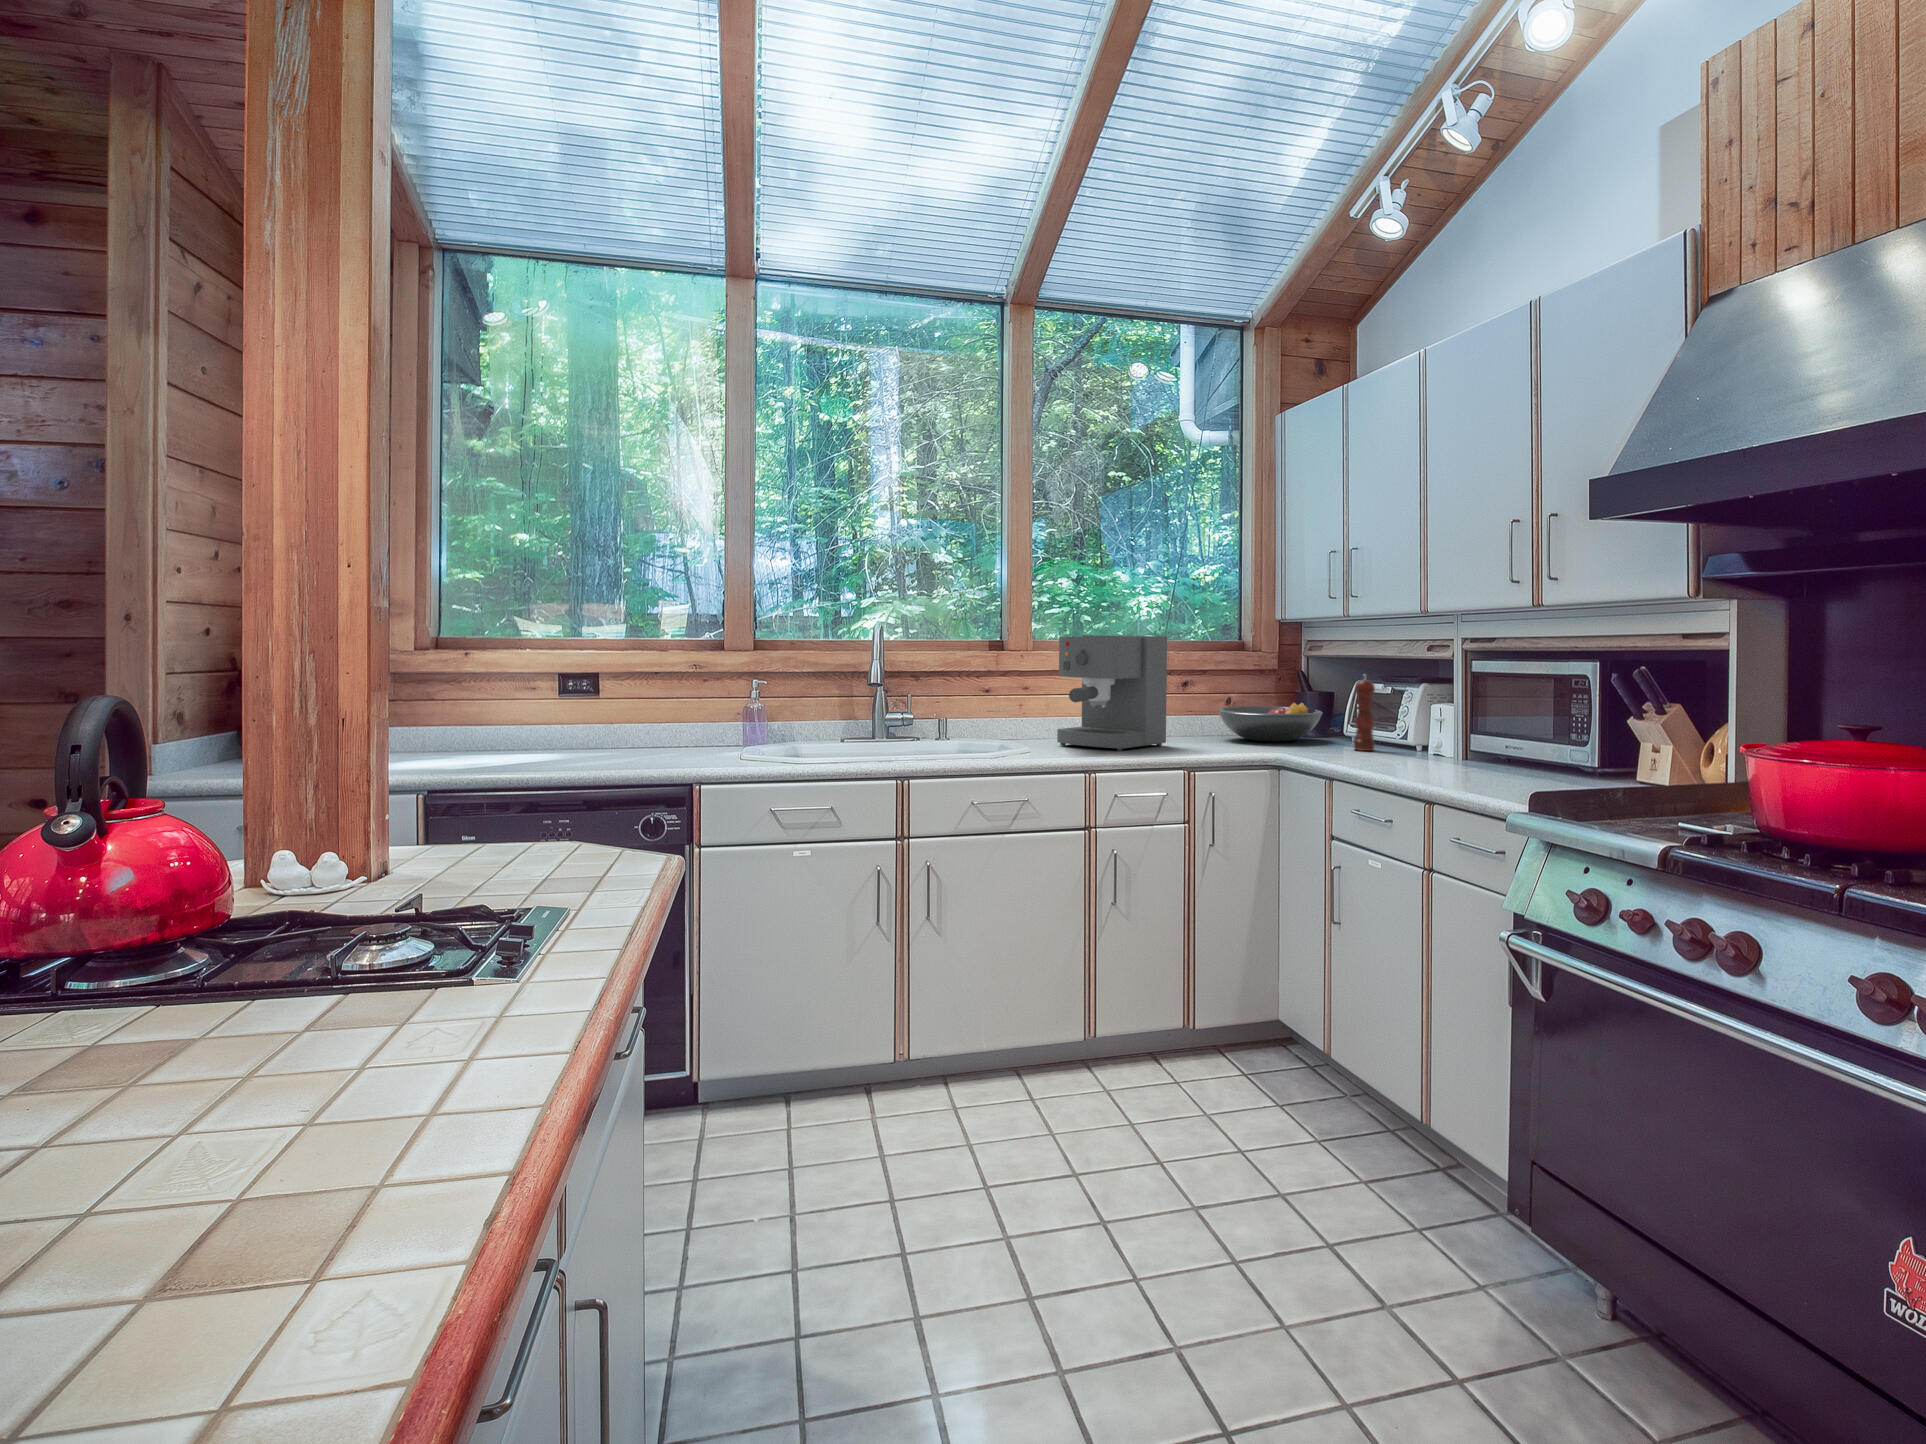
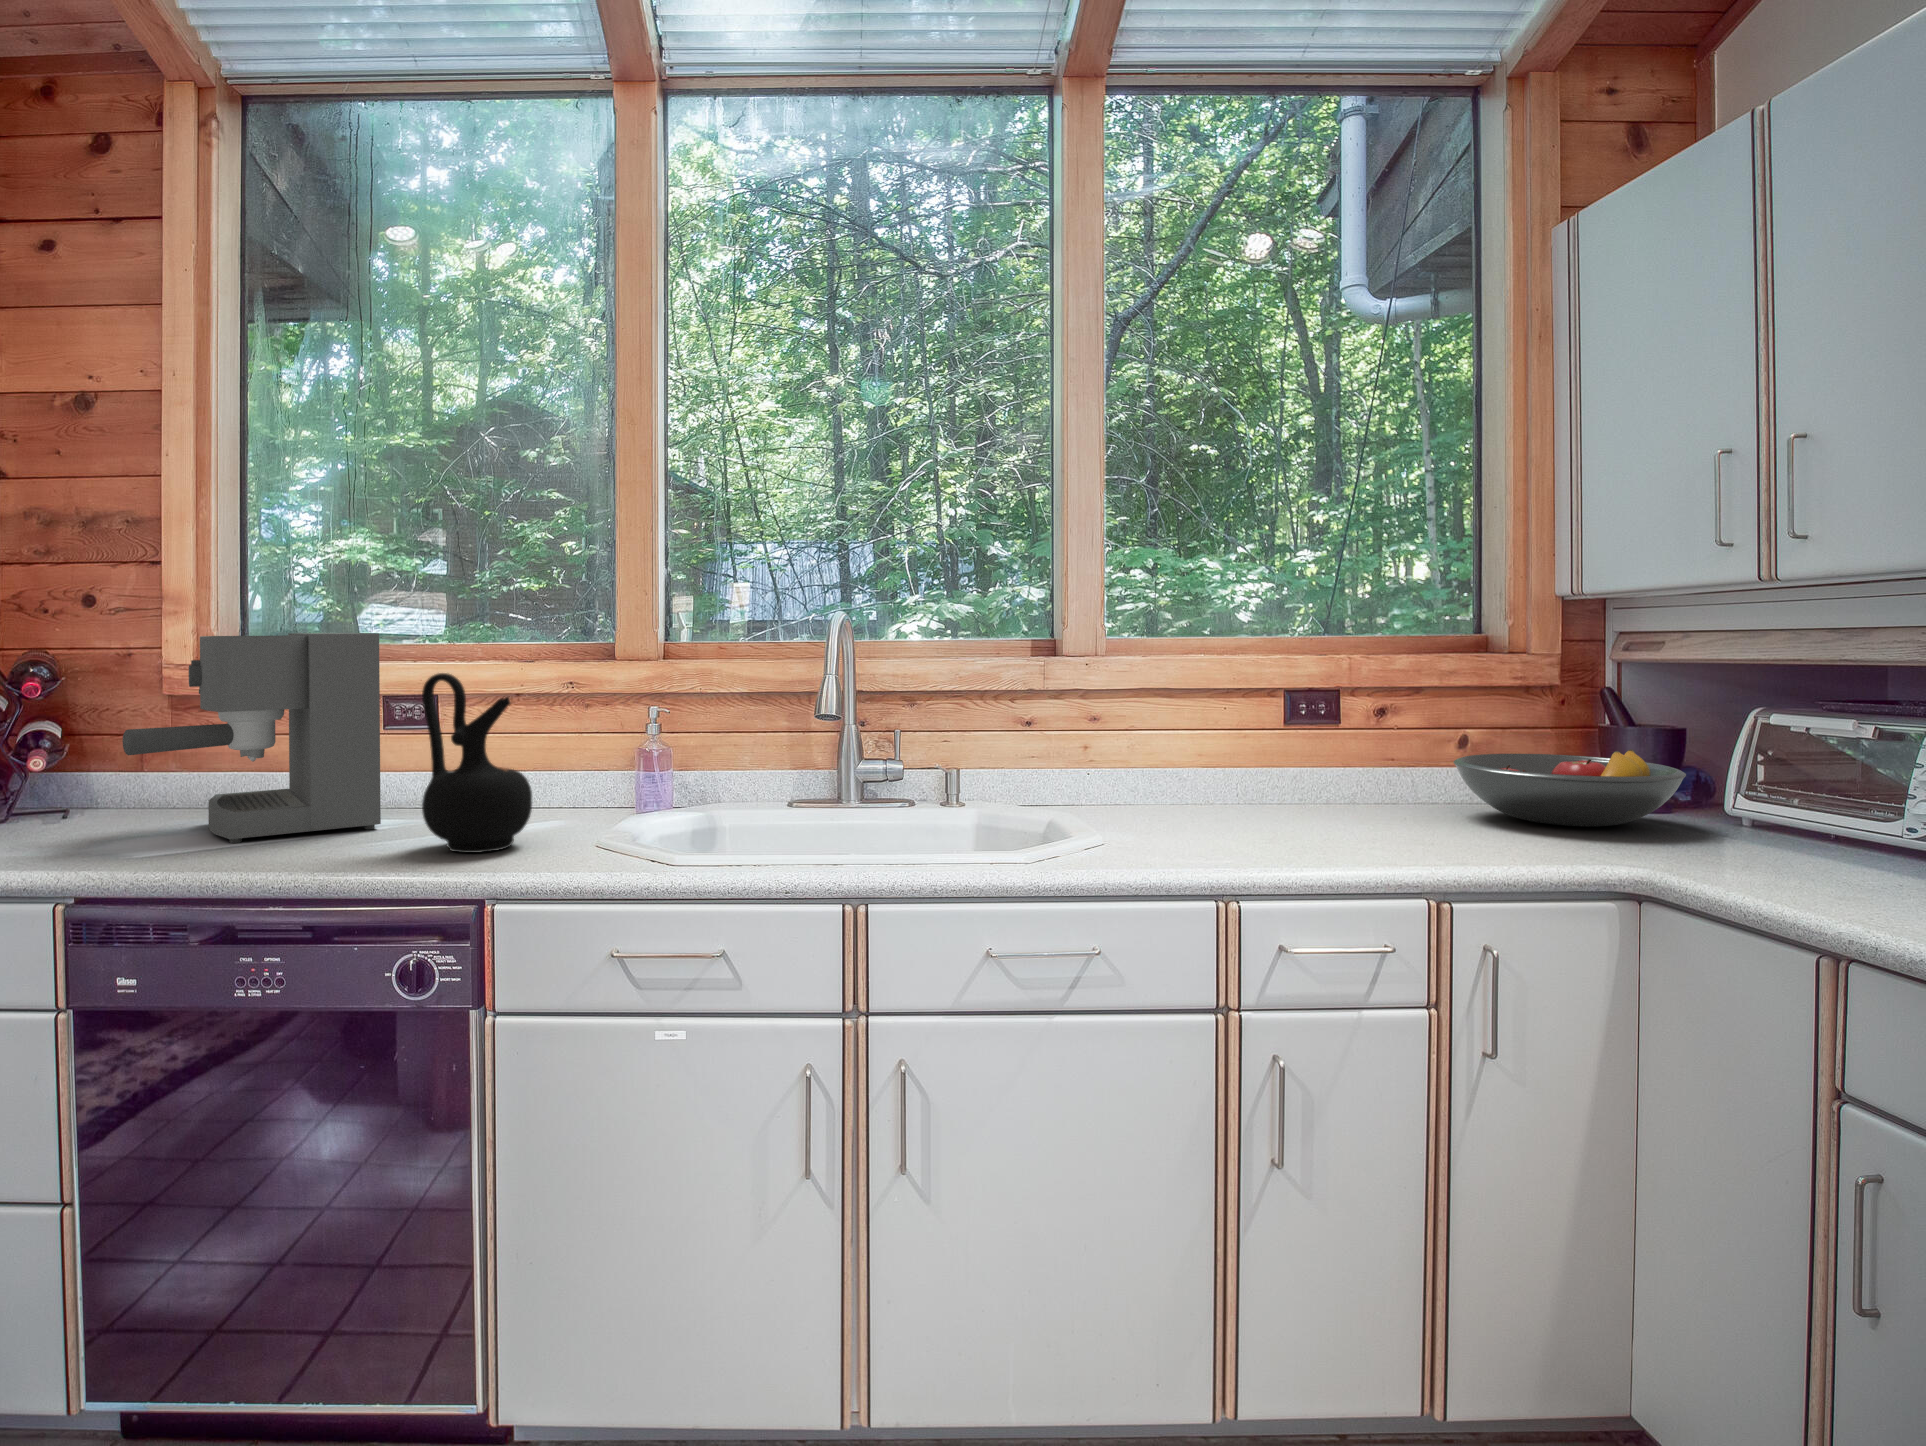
coffee maker: present [1057,635,1167,751] -> present [122,633,381,843]
ceramic jug: none [635,657,702,763] -> present [422,673,532,853]
pepper mill: present [1354,675,1375,751] -> none [1798,703,1854,867]

